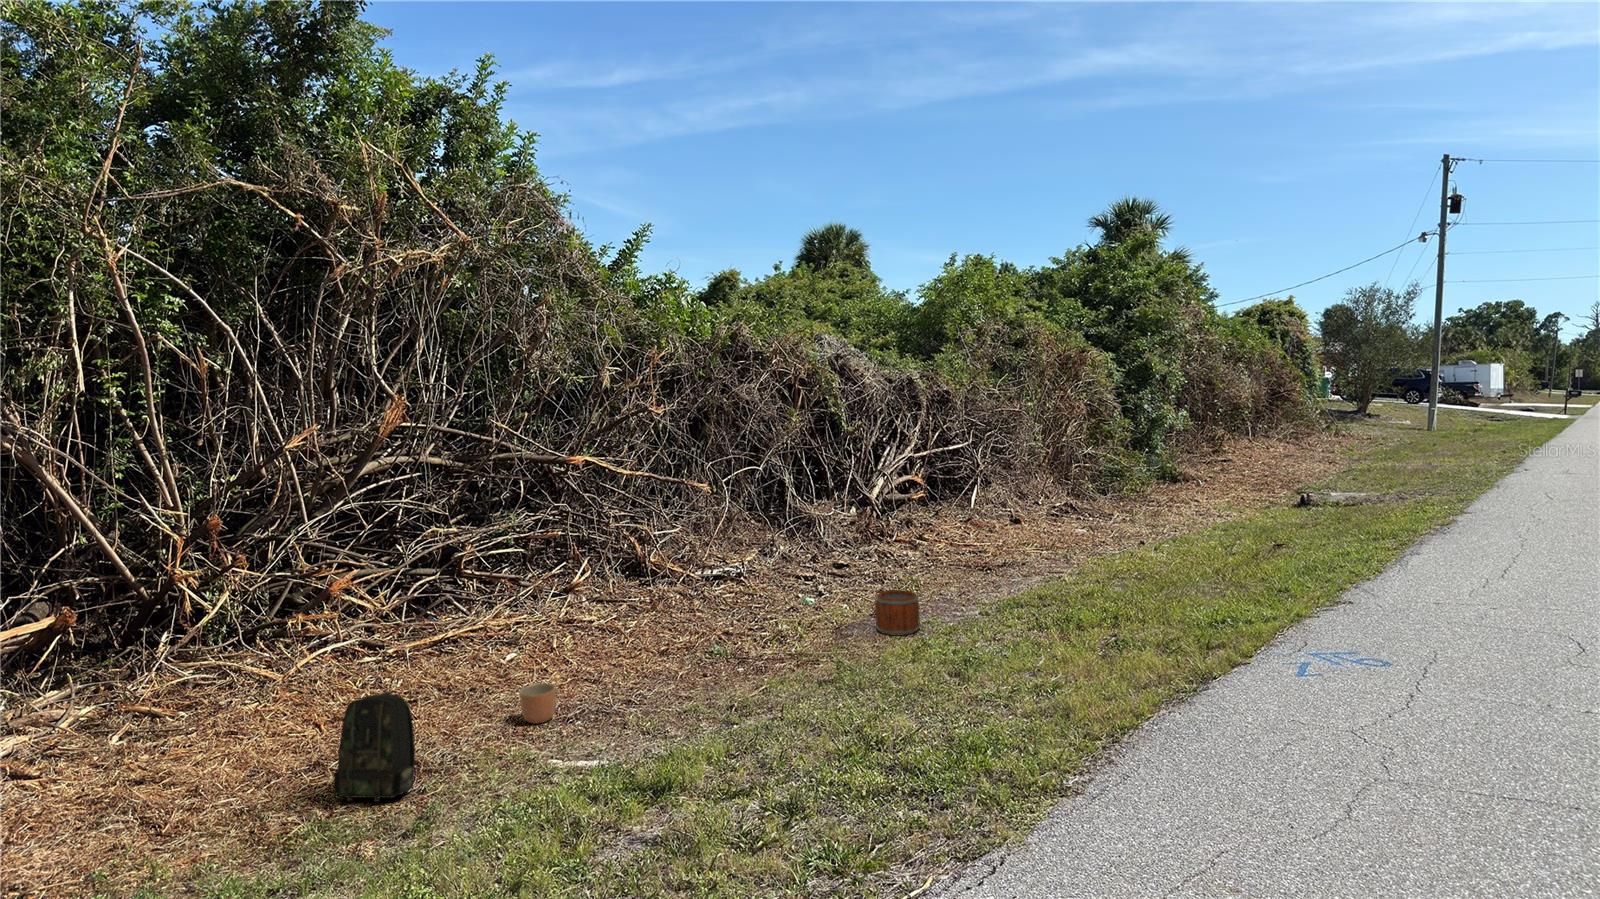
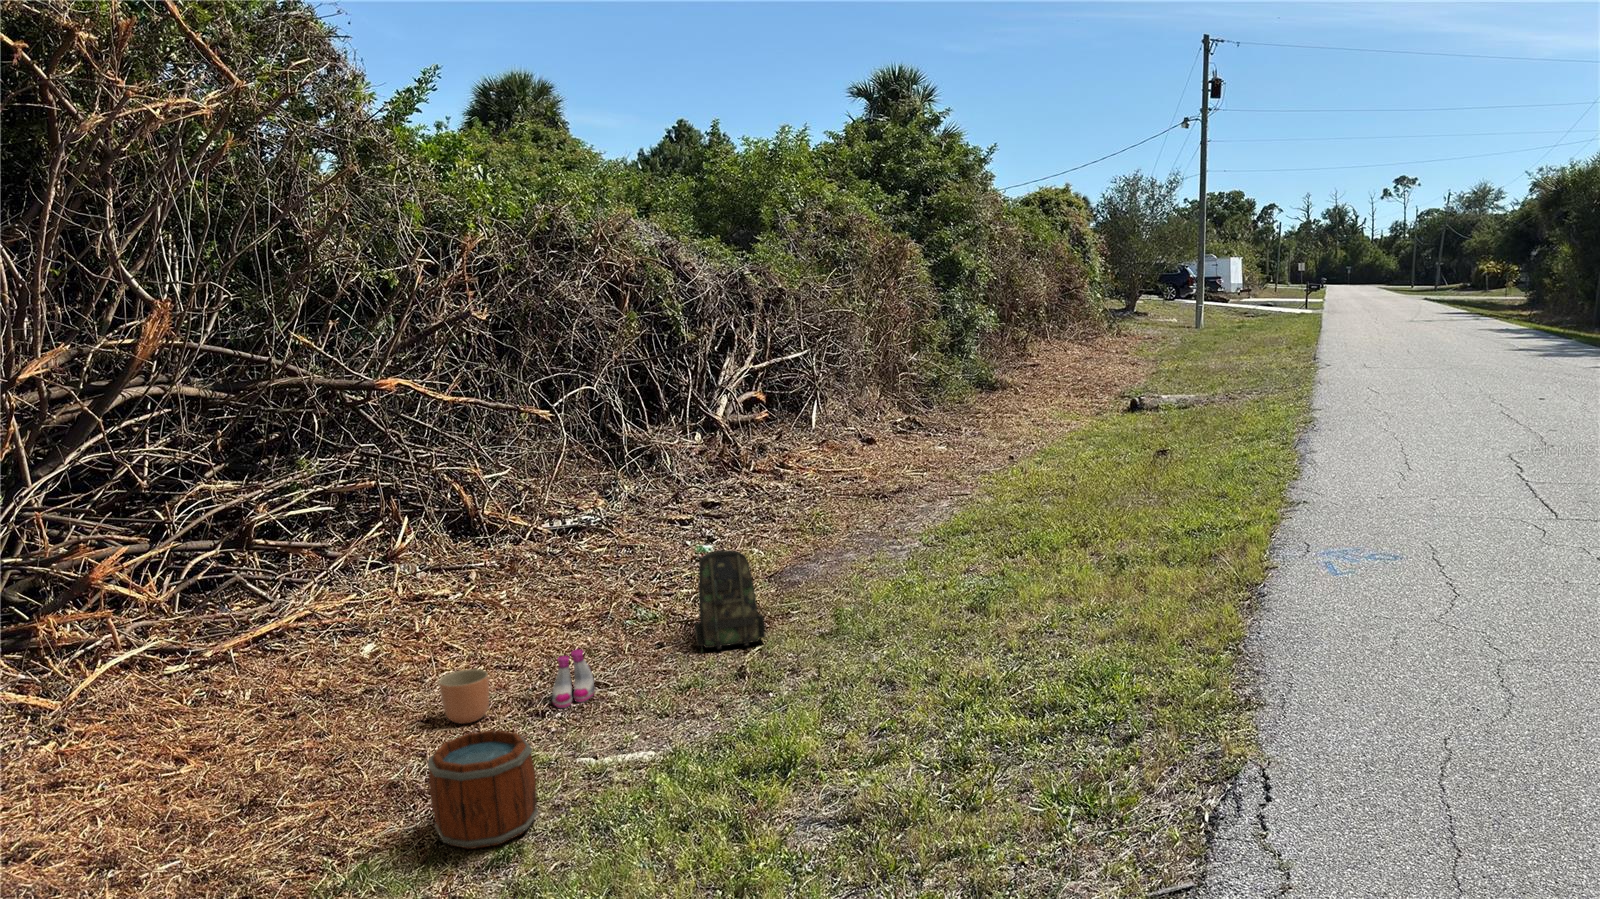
bucket: present [875,590,920,636] -> present [427,730,538,849]
boots: none [600,678,636,723] -> present [552,649,595,708]
backpack: present [333,692,415,802] -> present [694,550,765,650]

